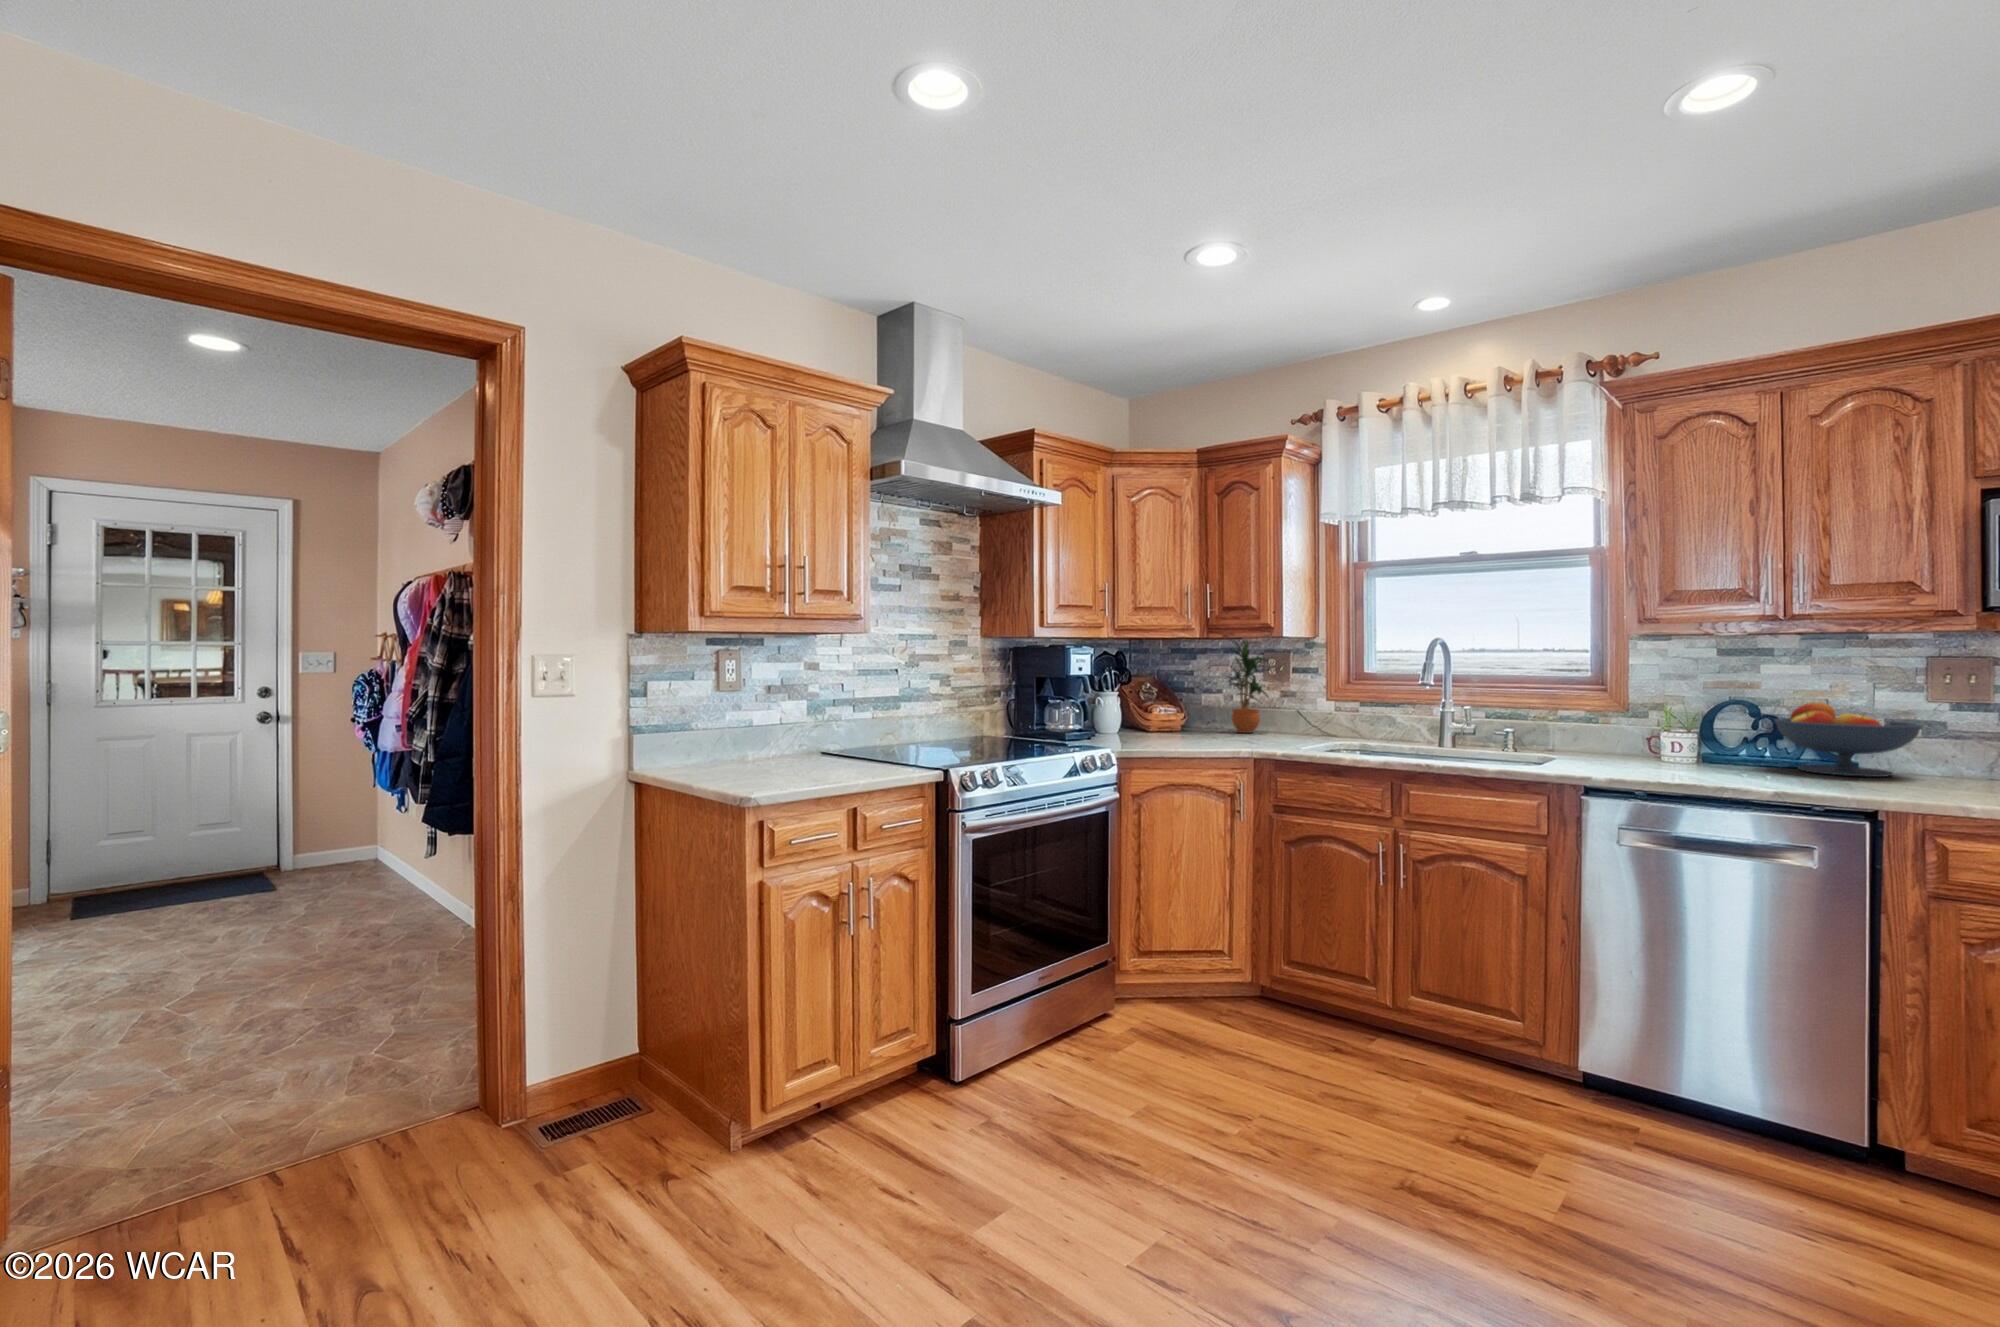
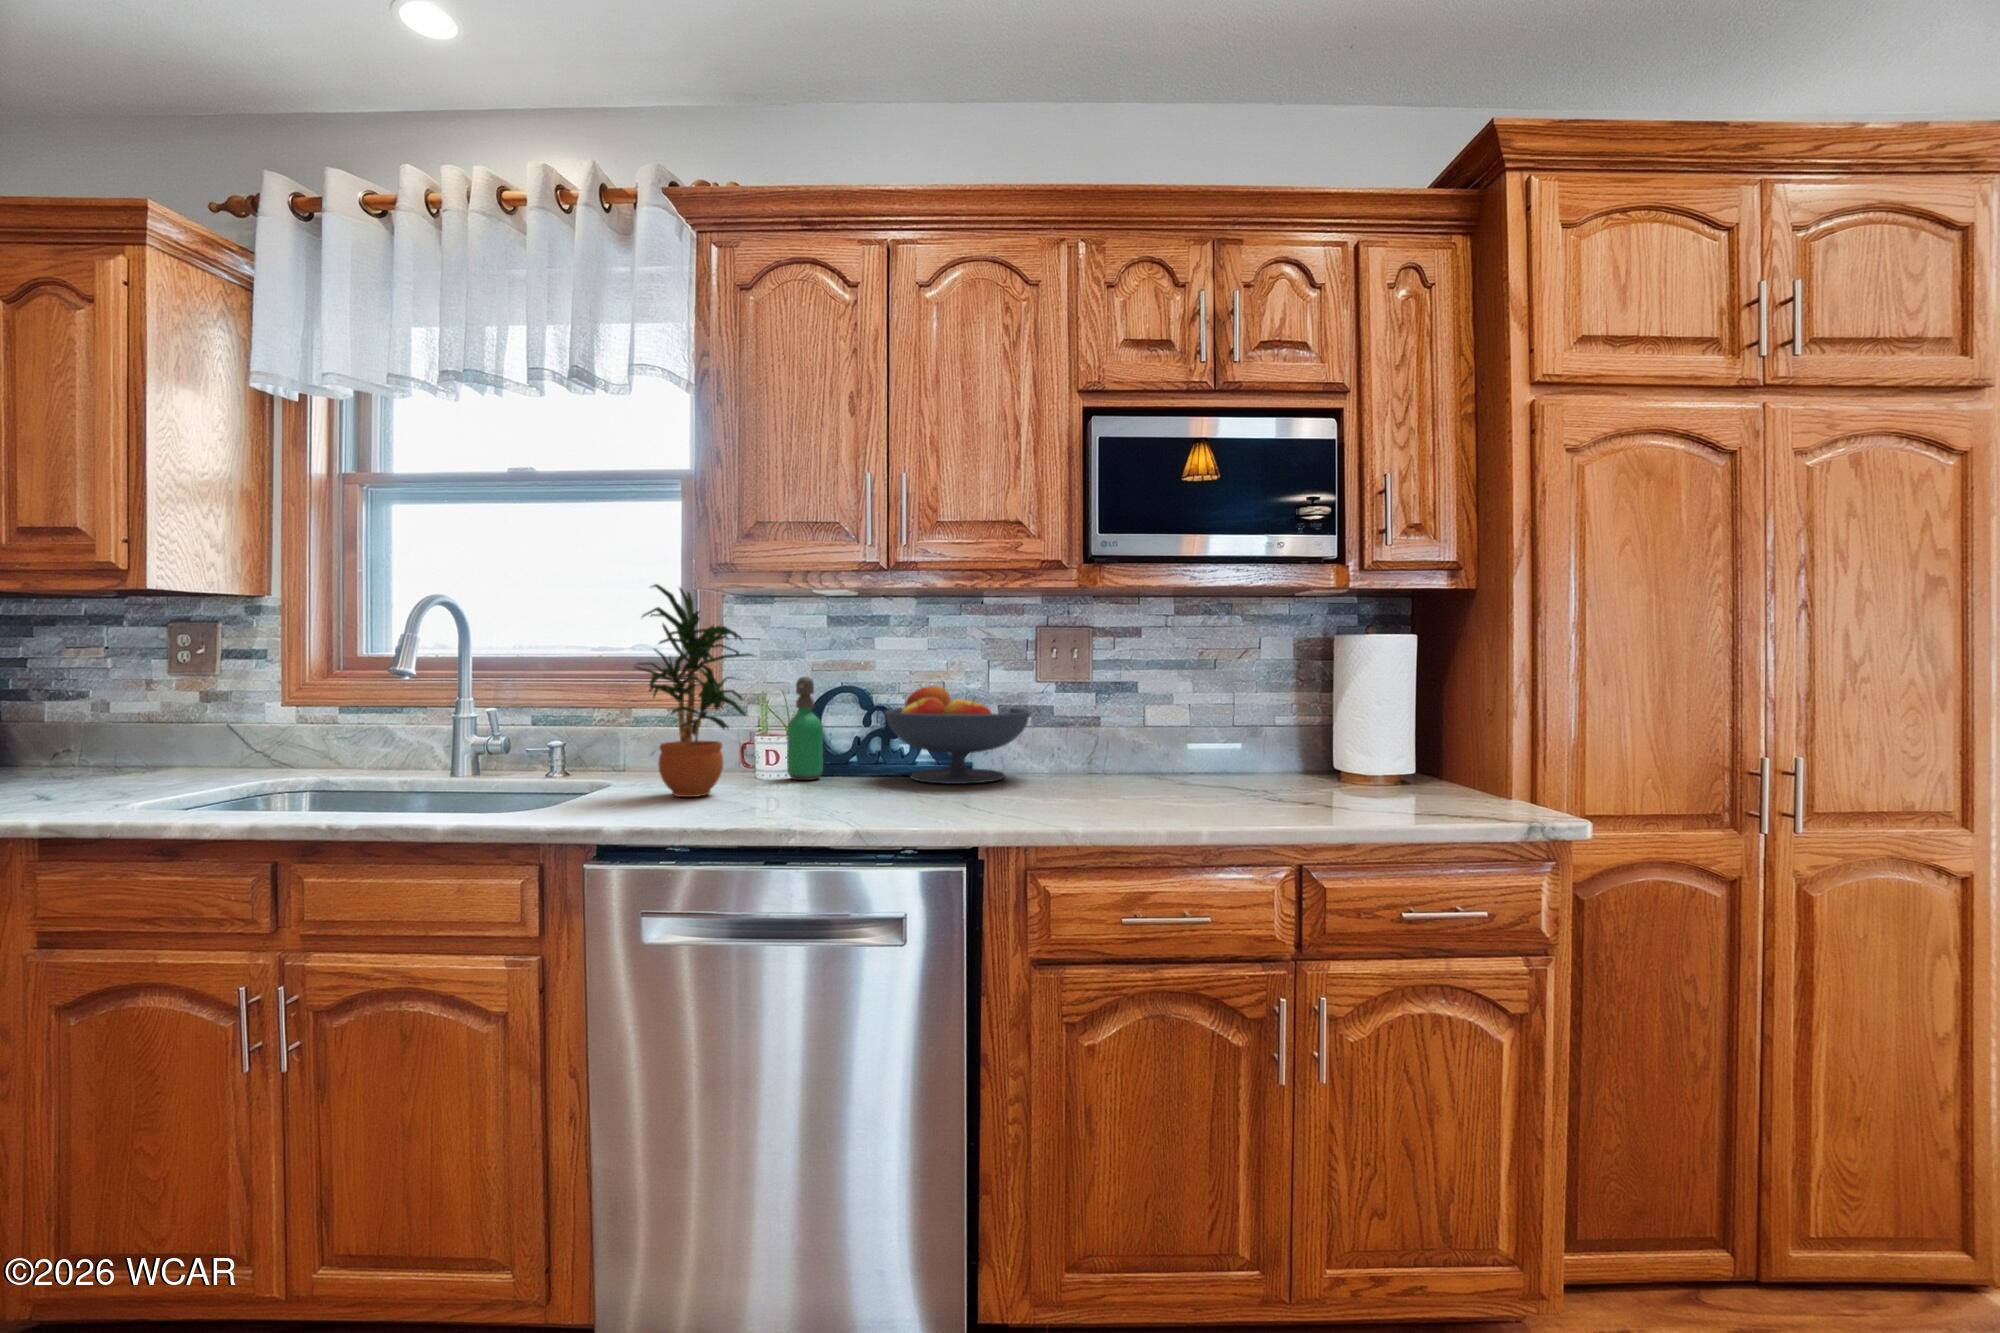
potted plant: present [1223,640,1270,733] -> present [635,584,753,797]
soap dispenser: none [1687,693,1718,765] -> present [787,677,823,780]

